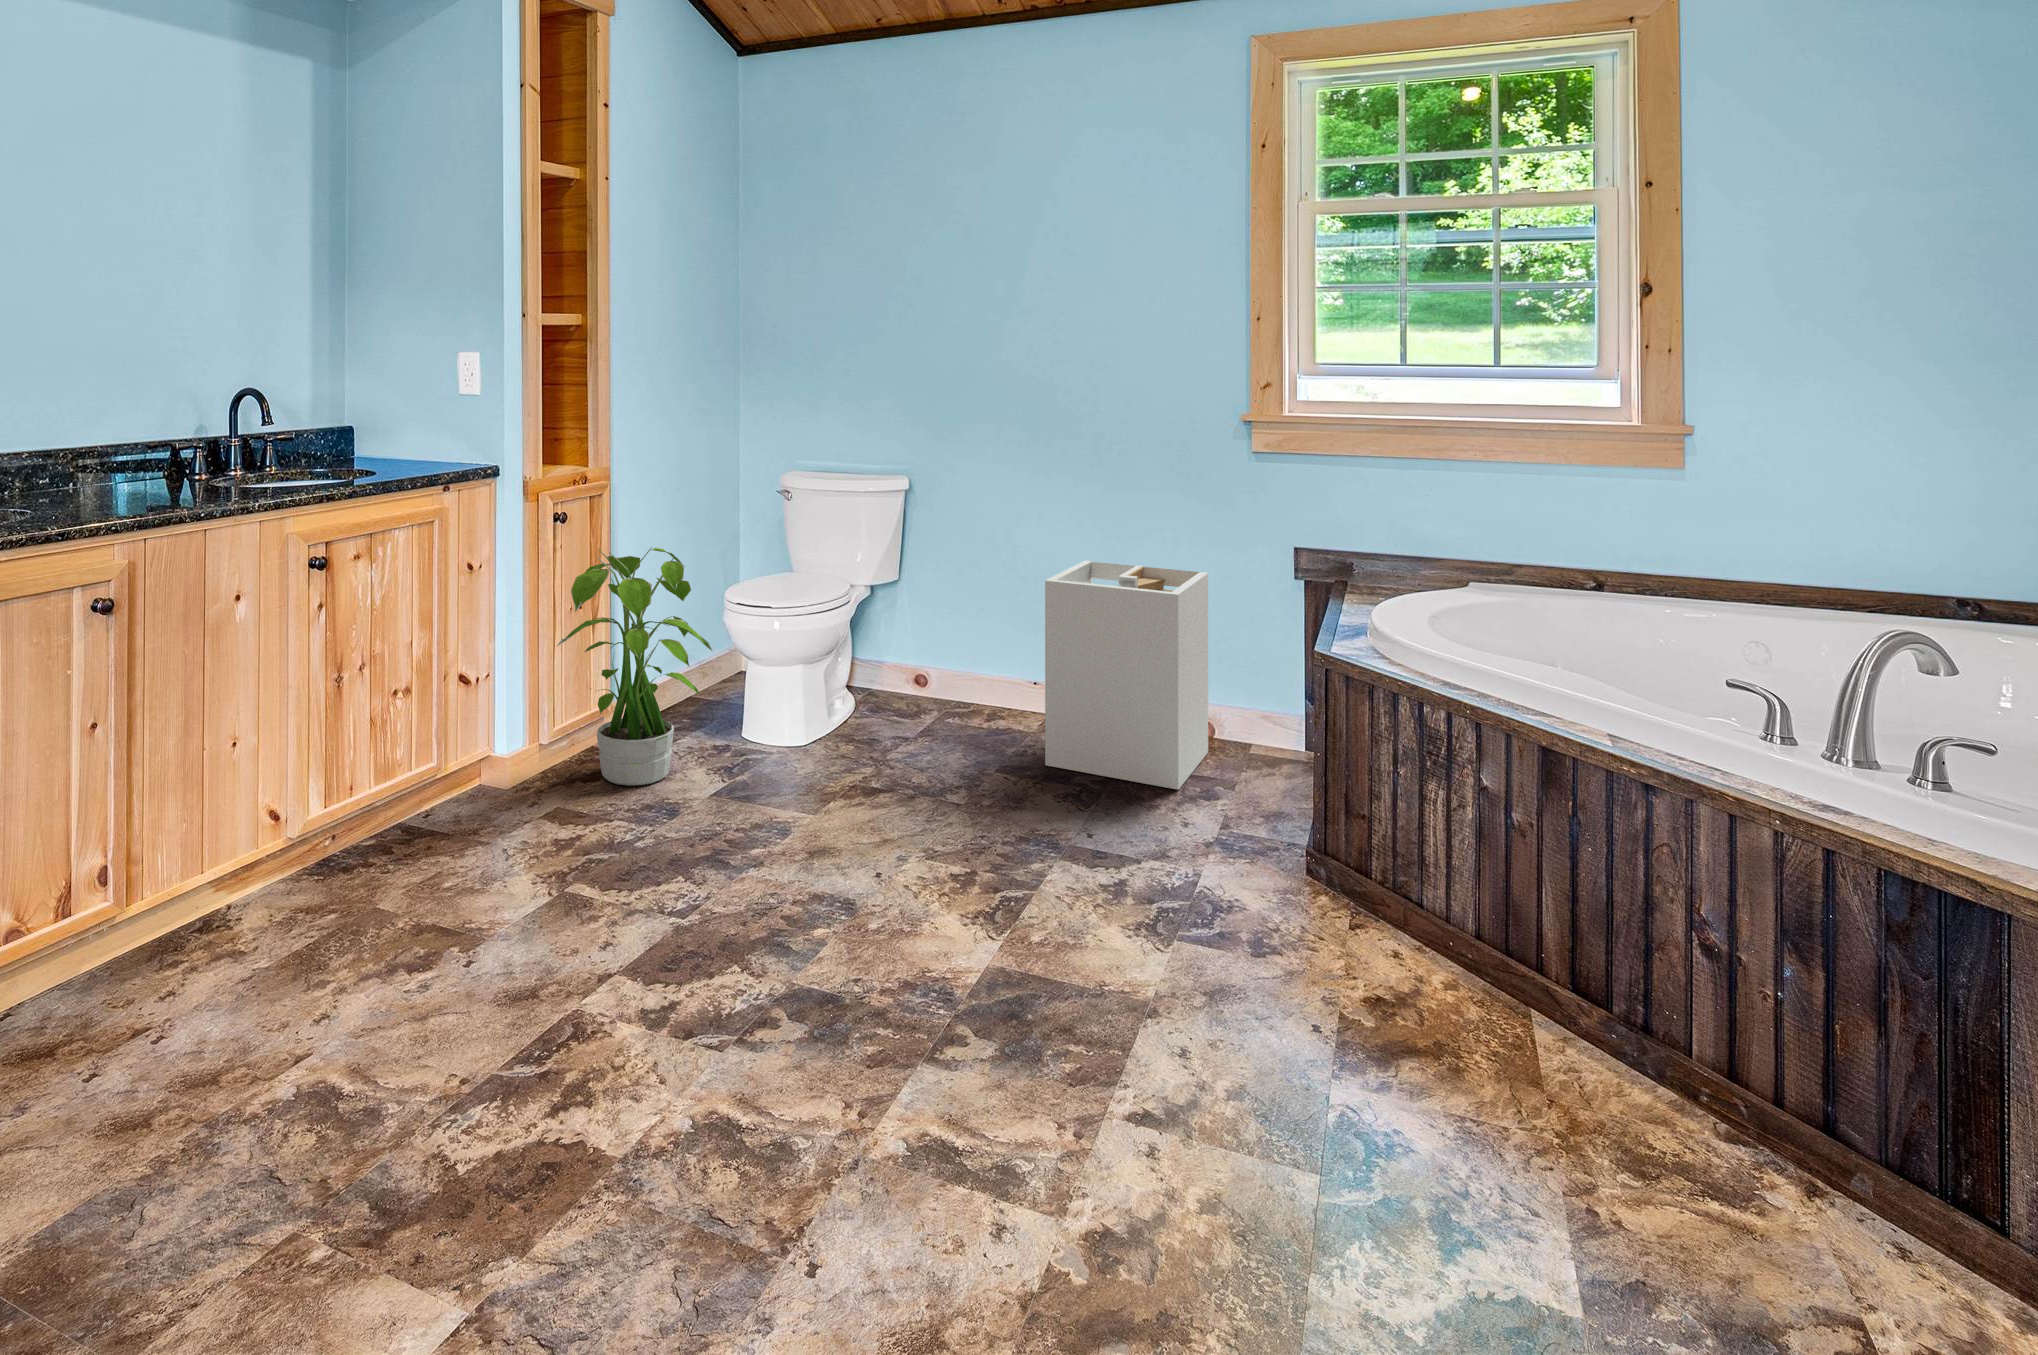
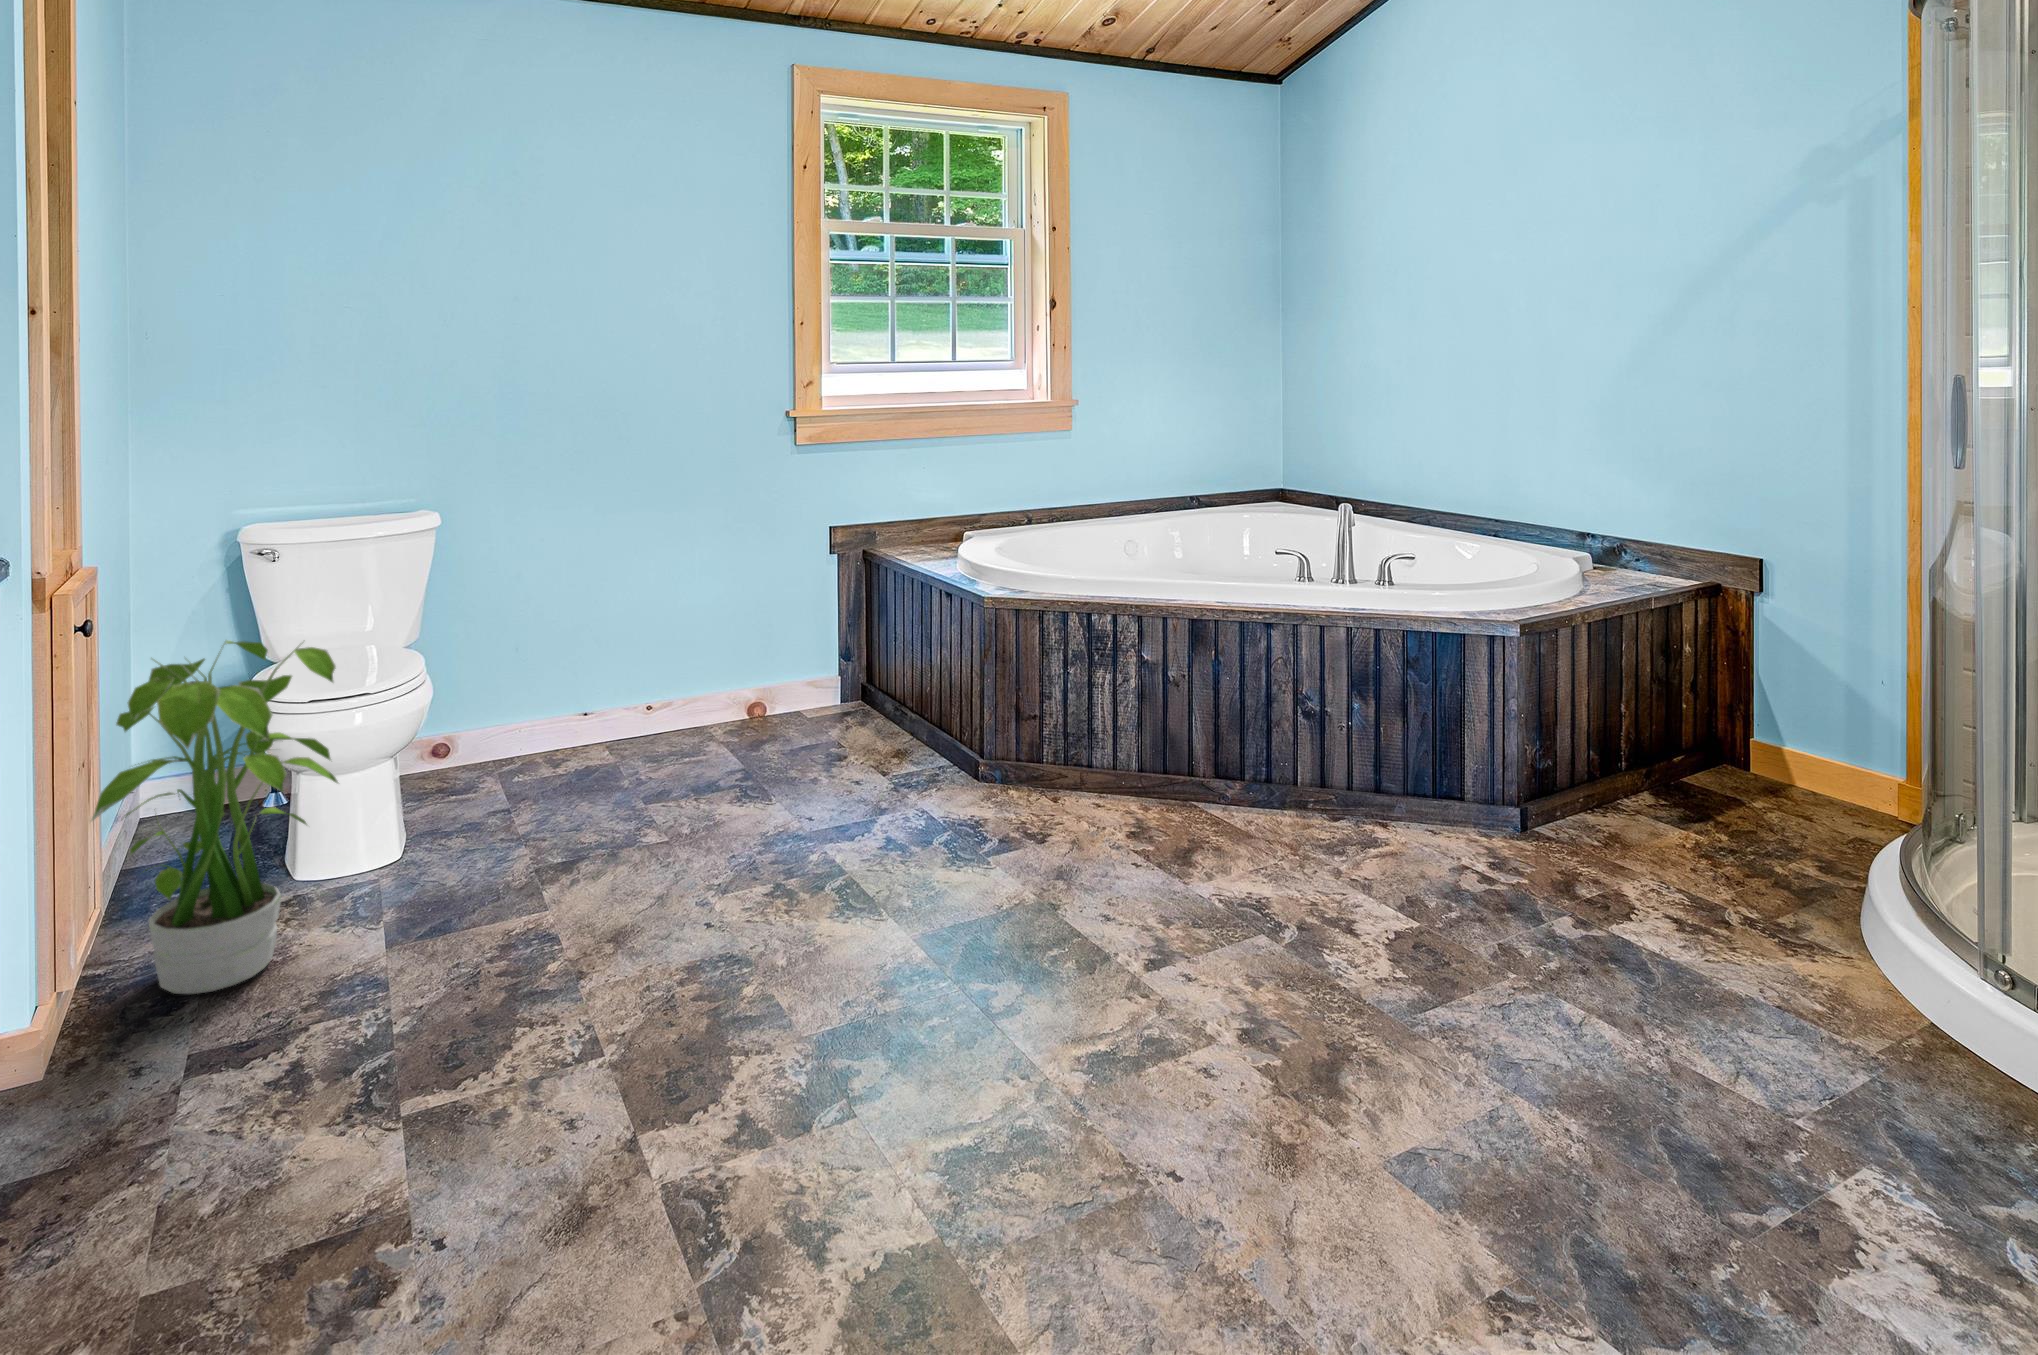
laundry hamper: present [1045,561,1208,790] -> none [650,561,806,784]

